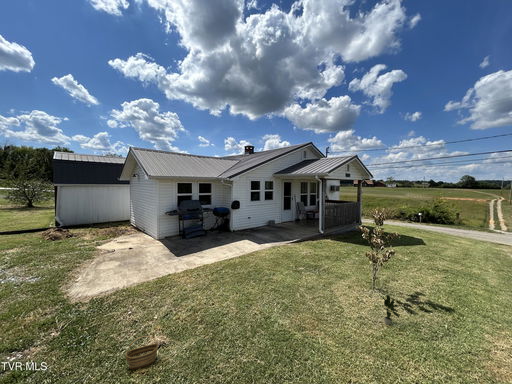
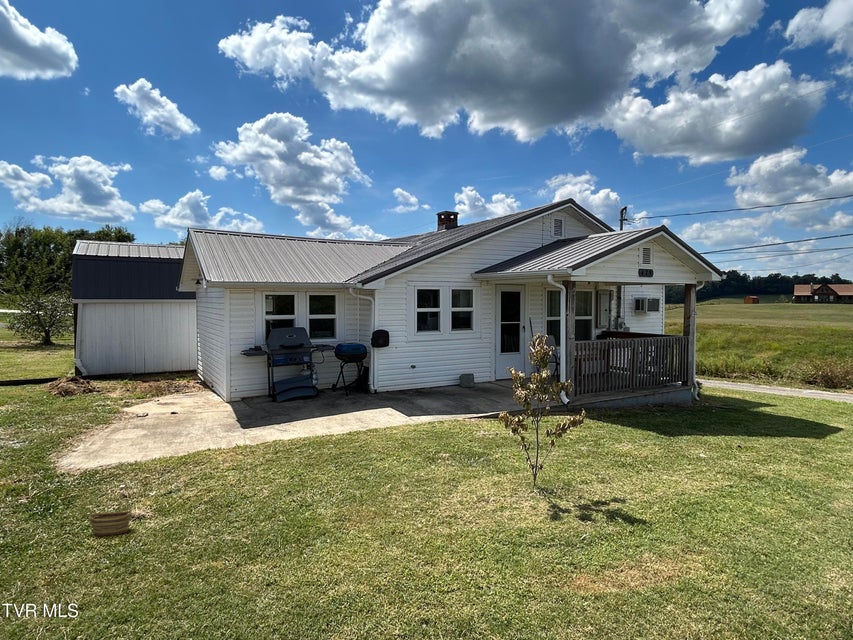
potted plant: present [382,295,400,325] -> none [482,483,517,533]

